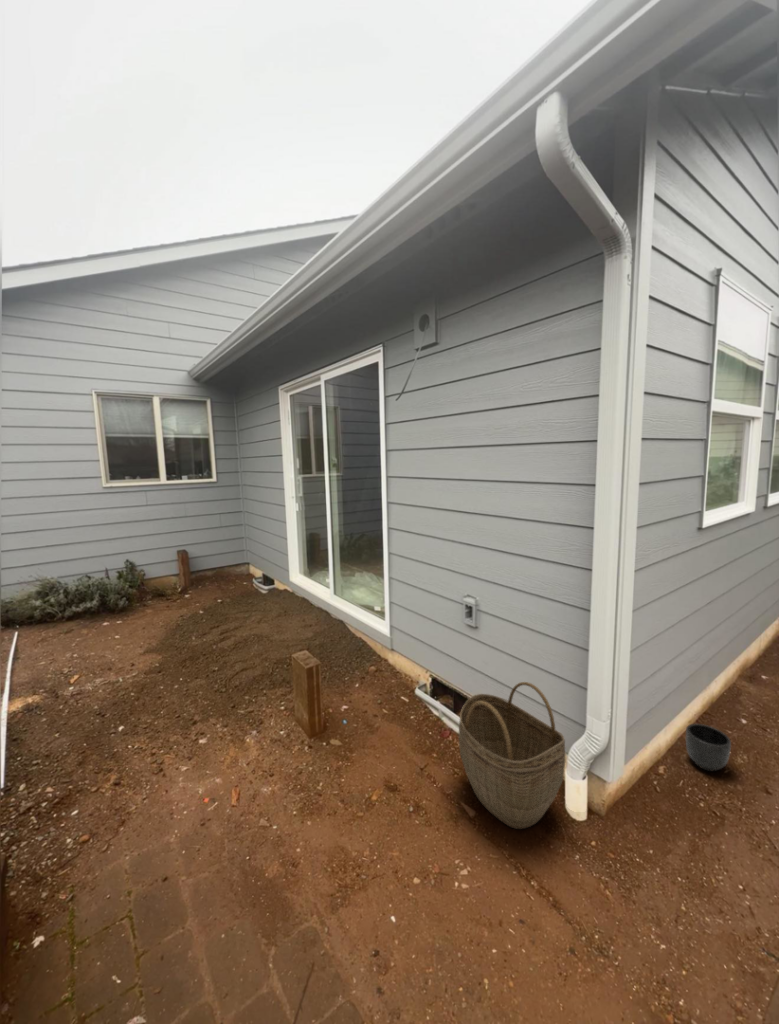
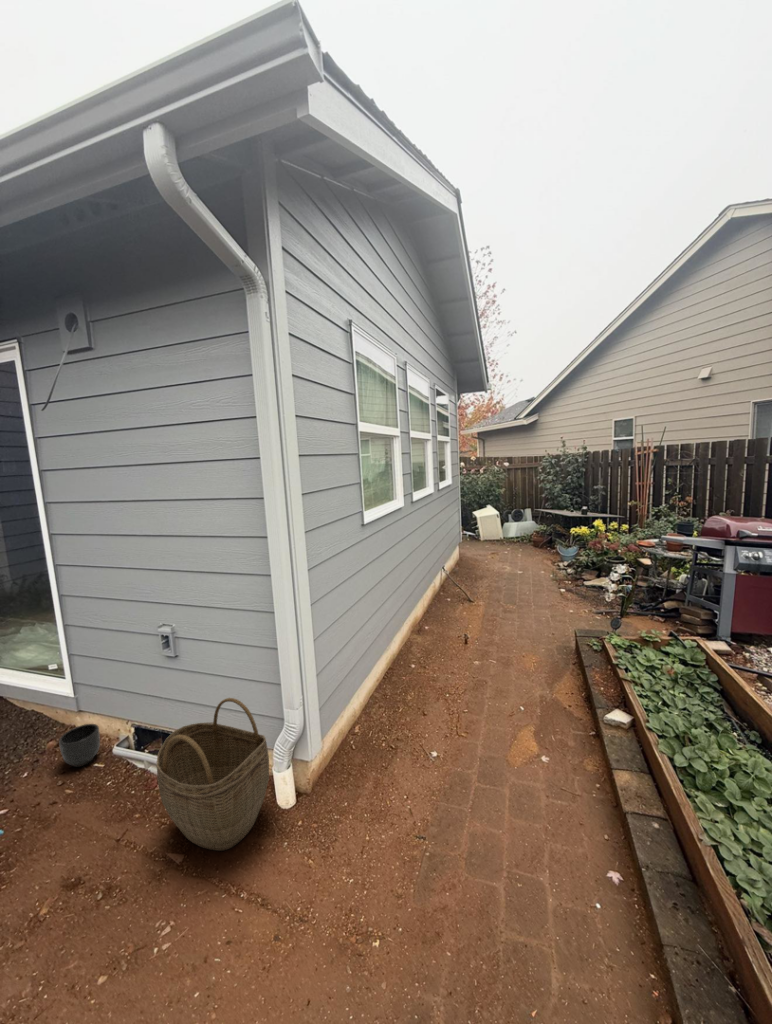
planter: present [686,724,731,771] -> present [59,724,100,767]

